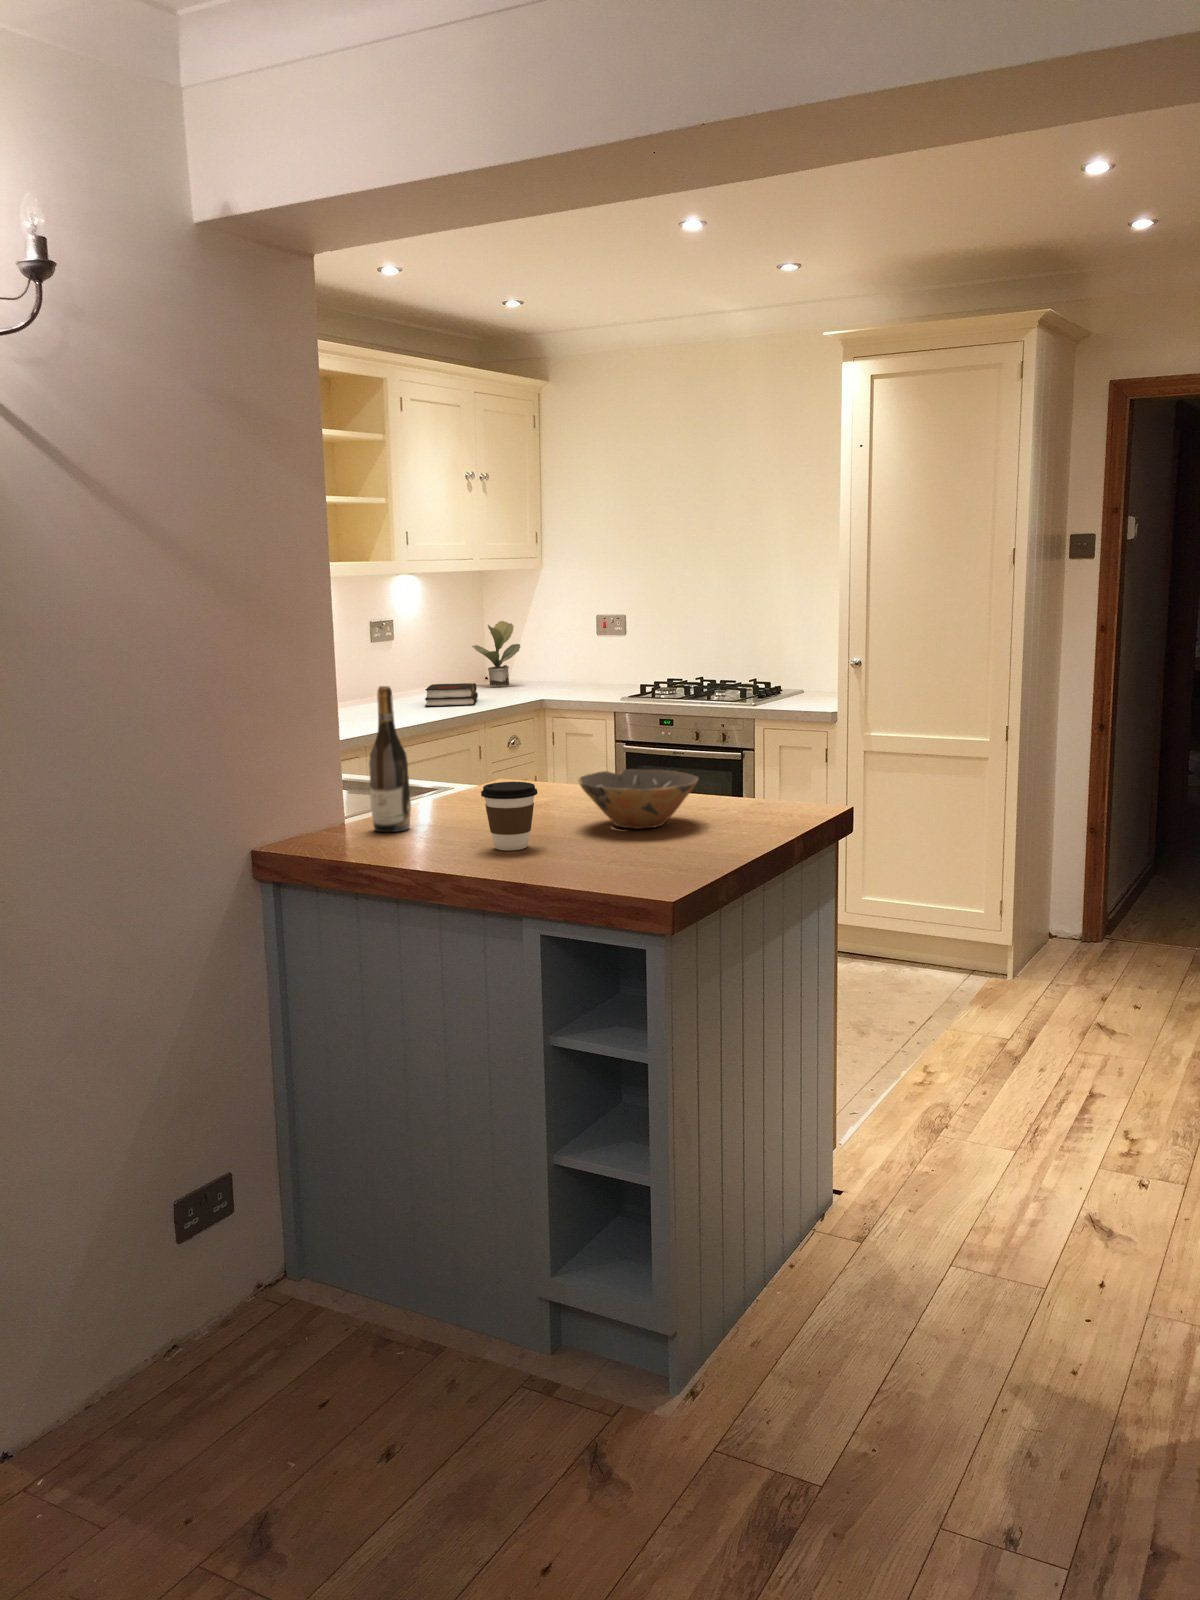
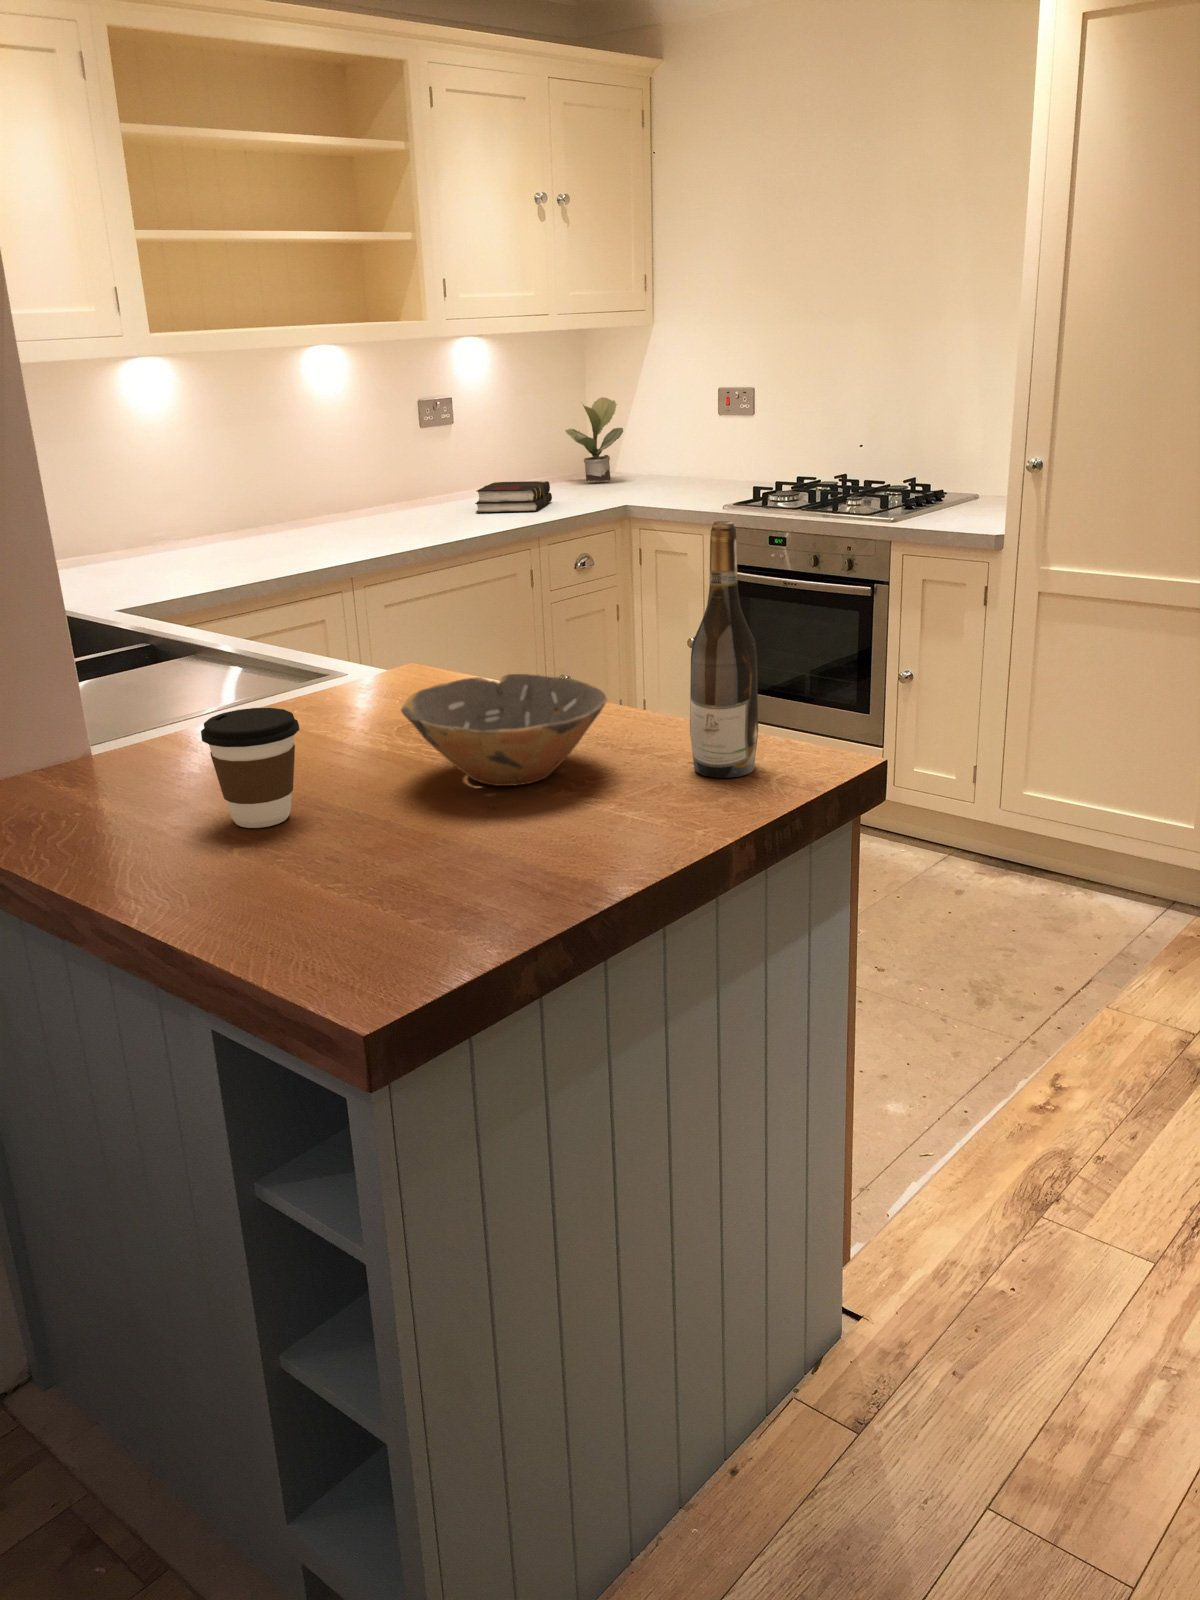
wine bottle: present [369,686,411,832] -> present [690,521,758,778]

